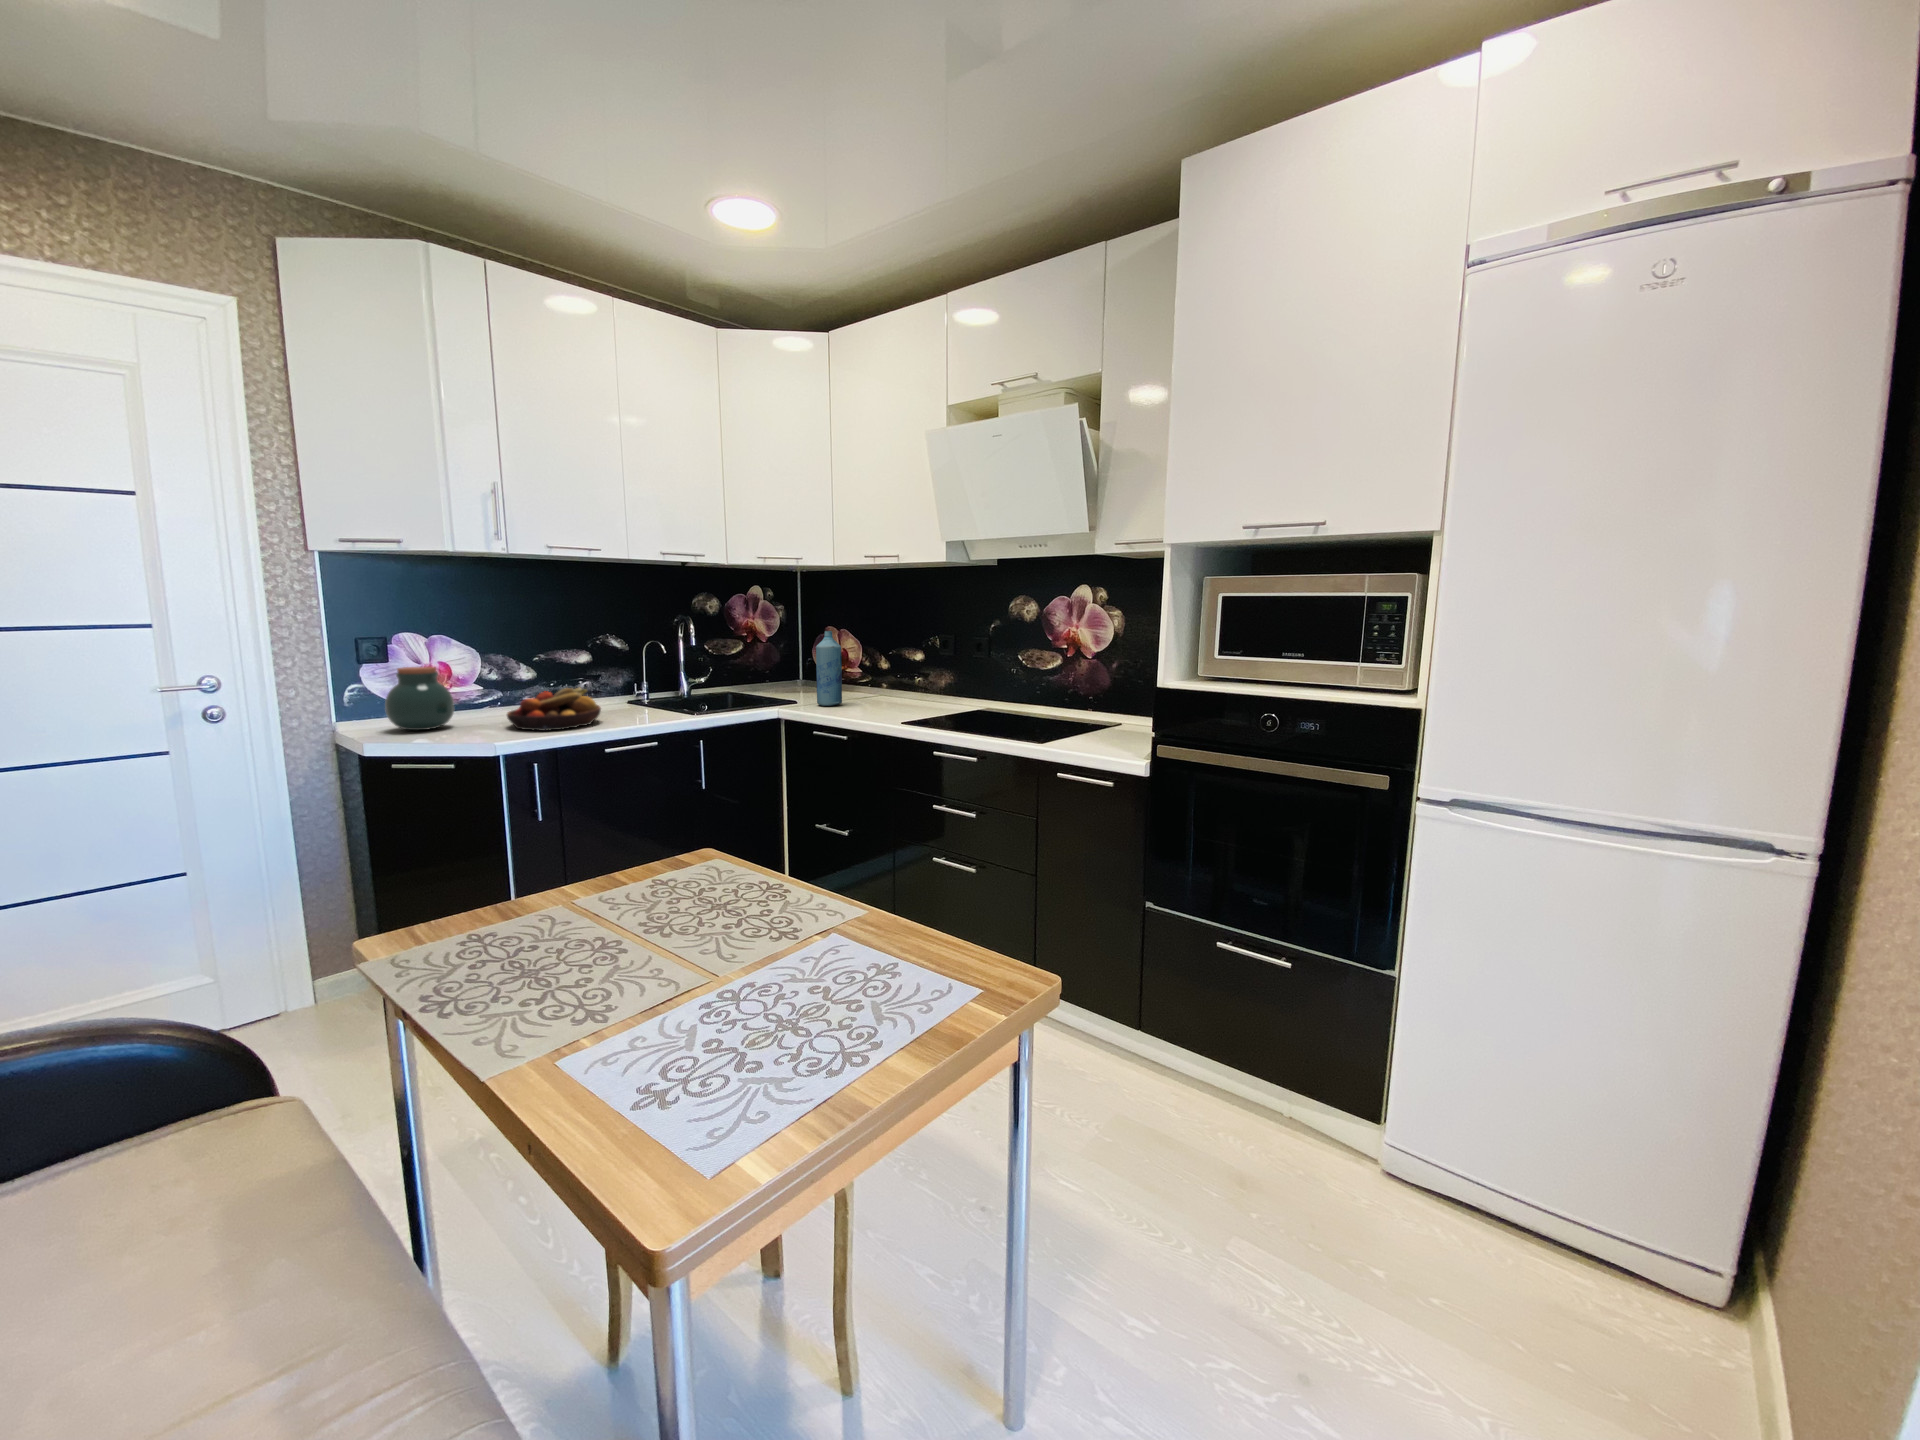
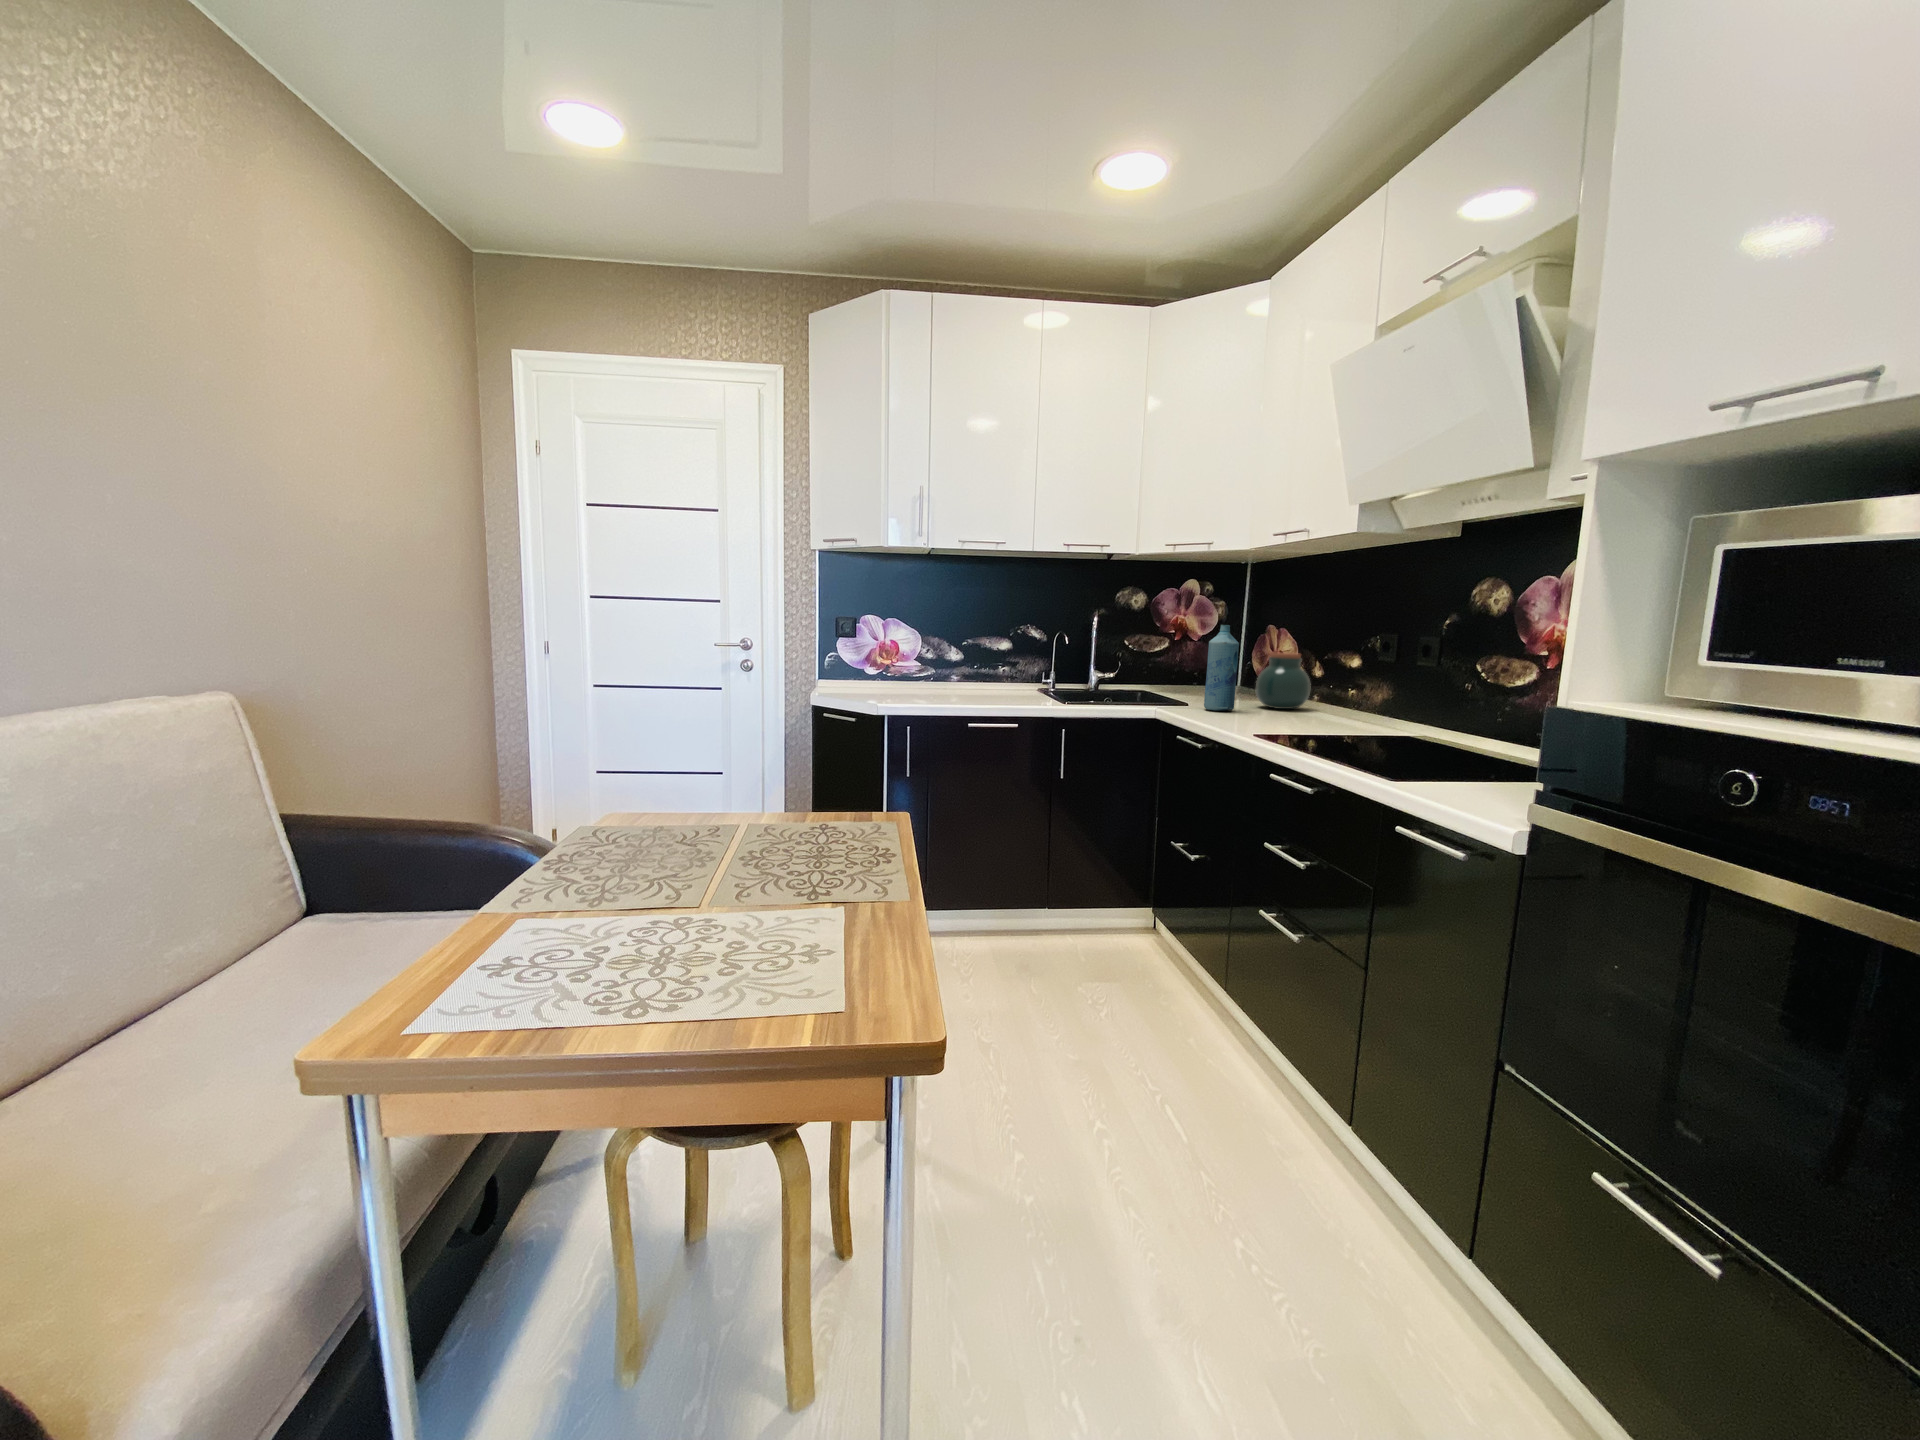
jar: present [385,667,454,730] -> present [1256,653,1310,709]
fruit bowl: present [507,688,601,731] -> none [910,666,984,701]

